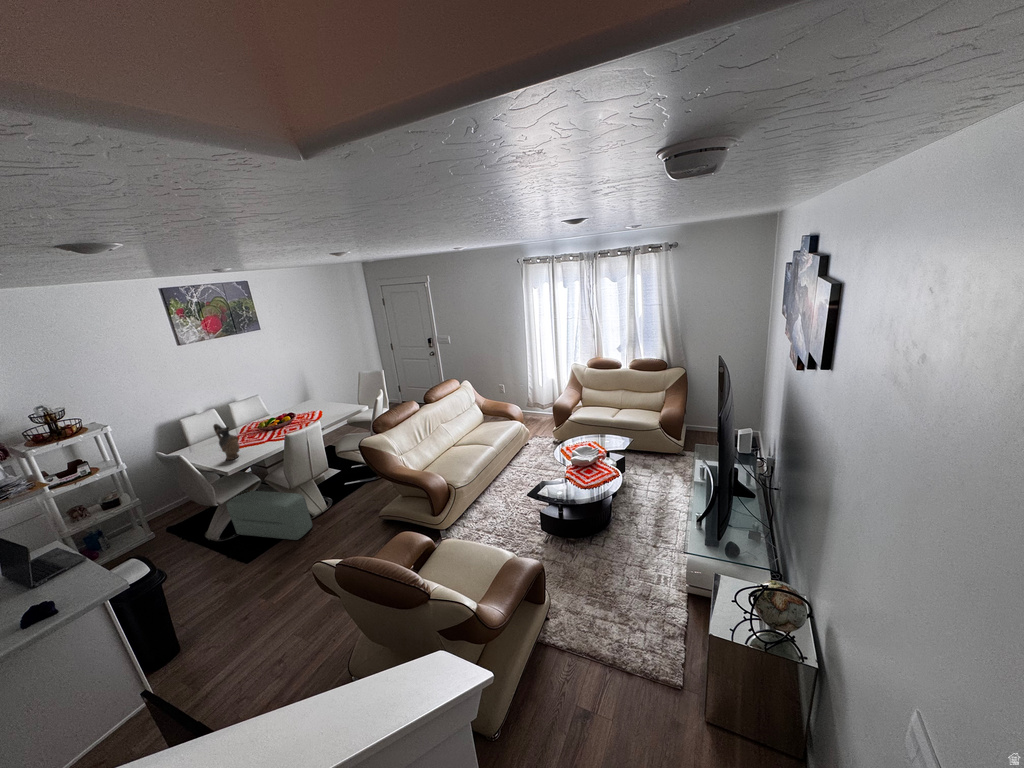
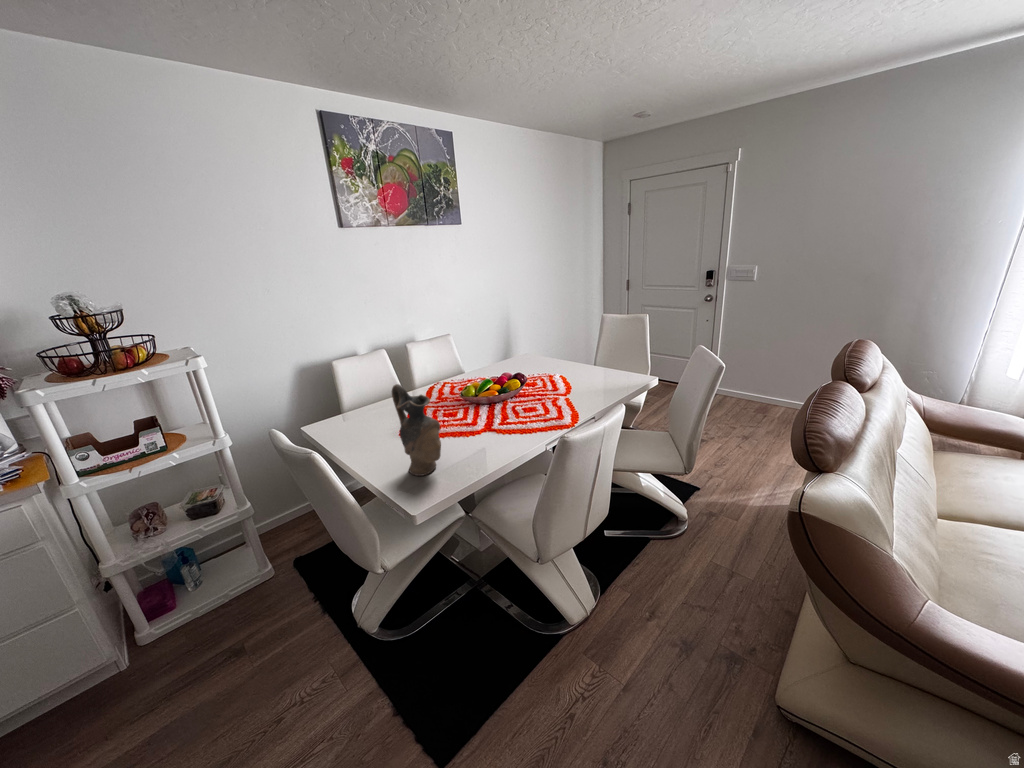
pouf: present [226,490,313,540] -> none [399,534,577,710]

